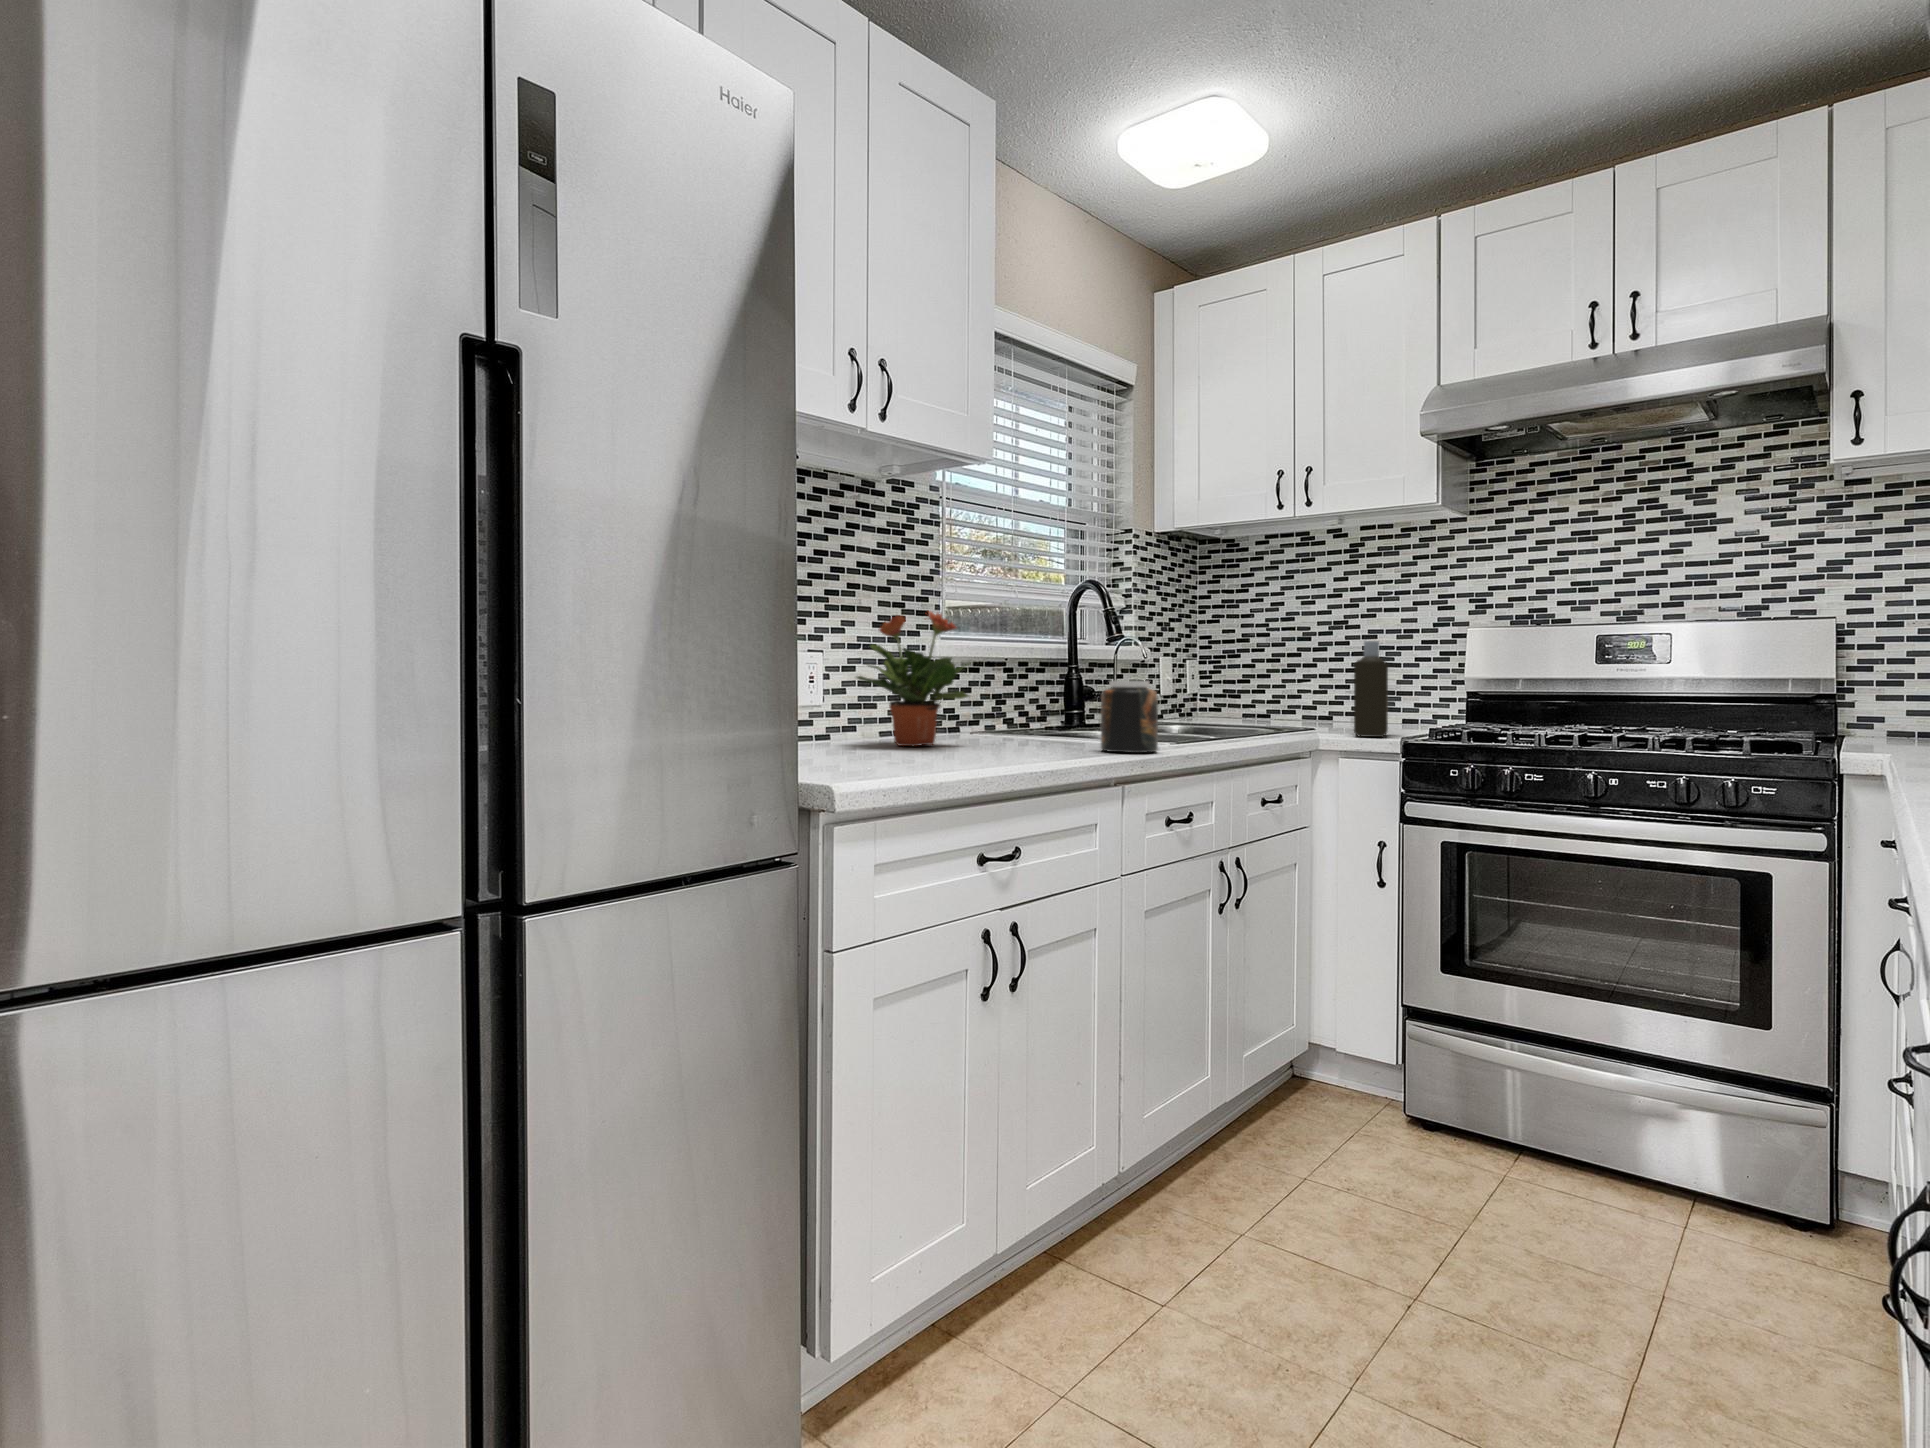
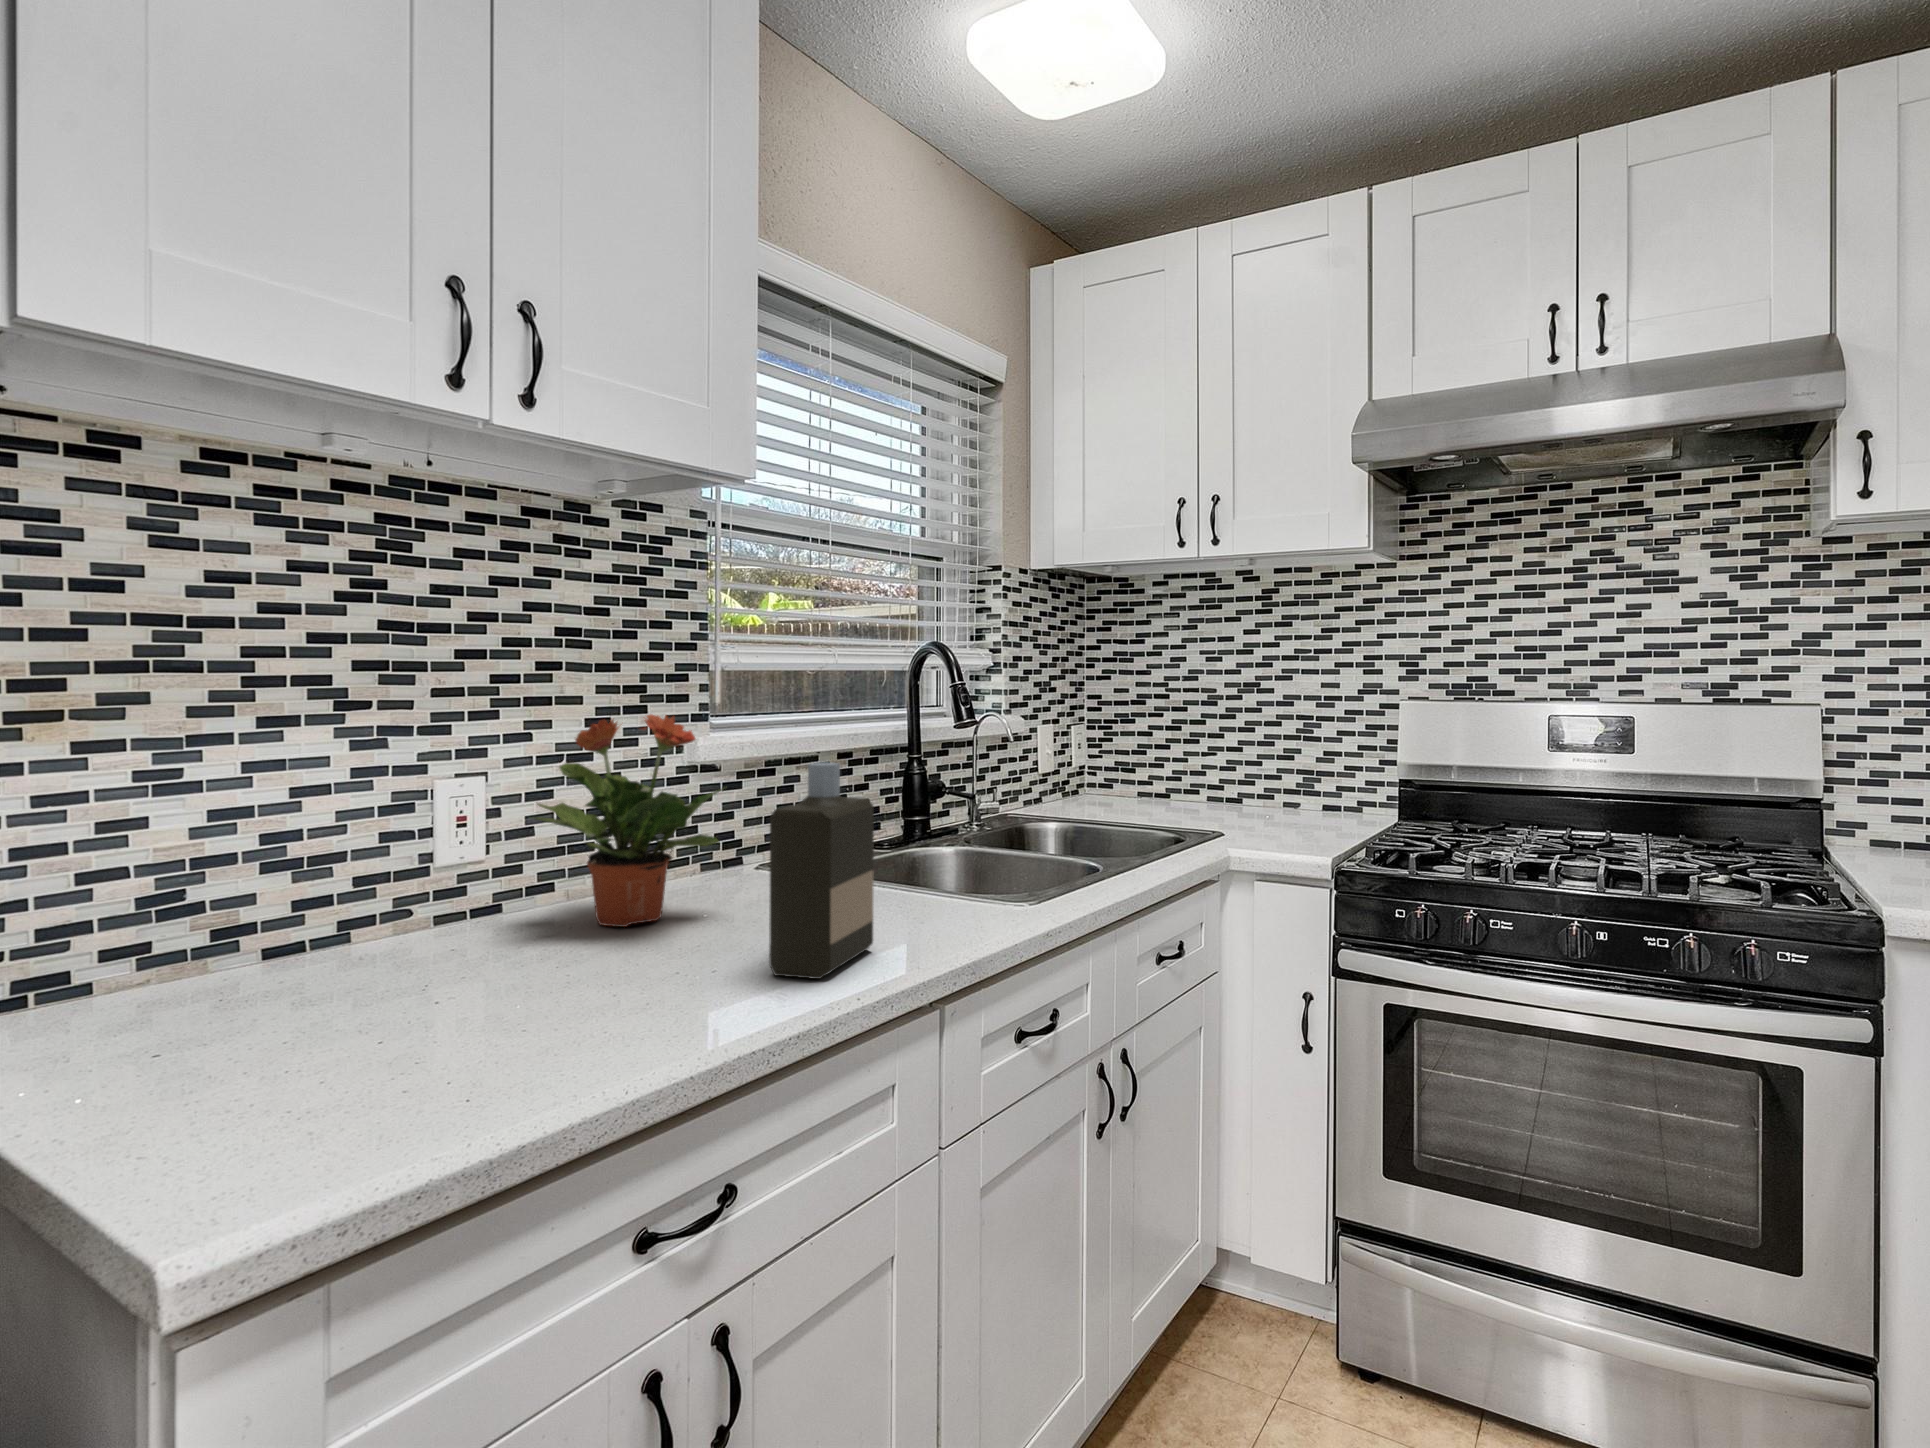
bottle: present [1354,641,1388,737] -> present [769,762,874,979]
jar: present [1101,681,1158,753] -> none [910,819,993,937]

